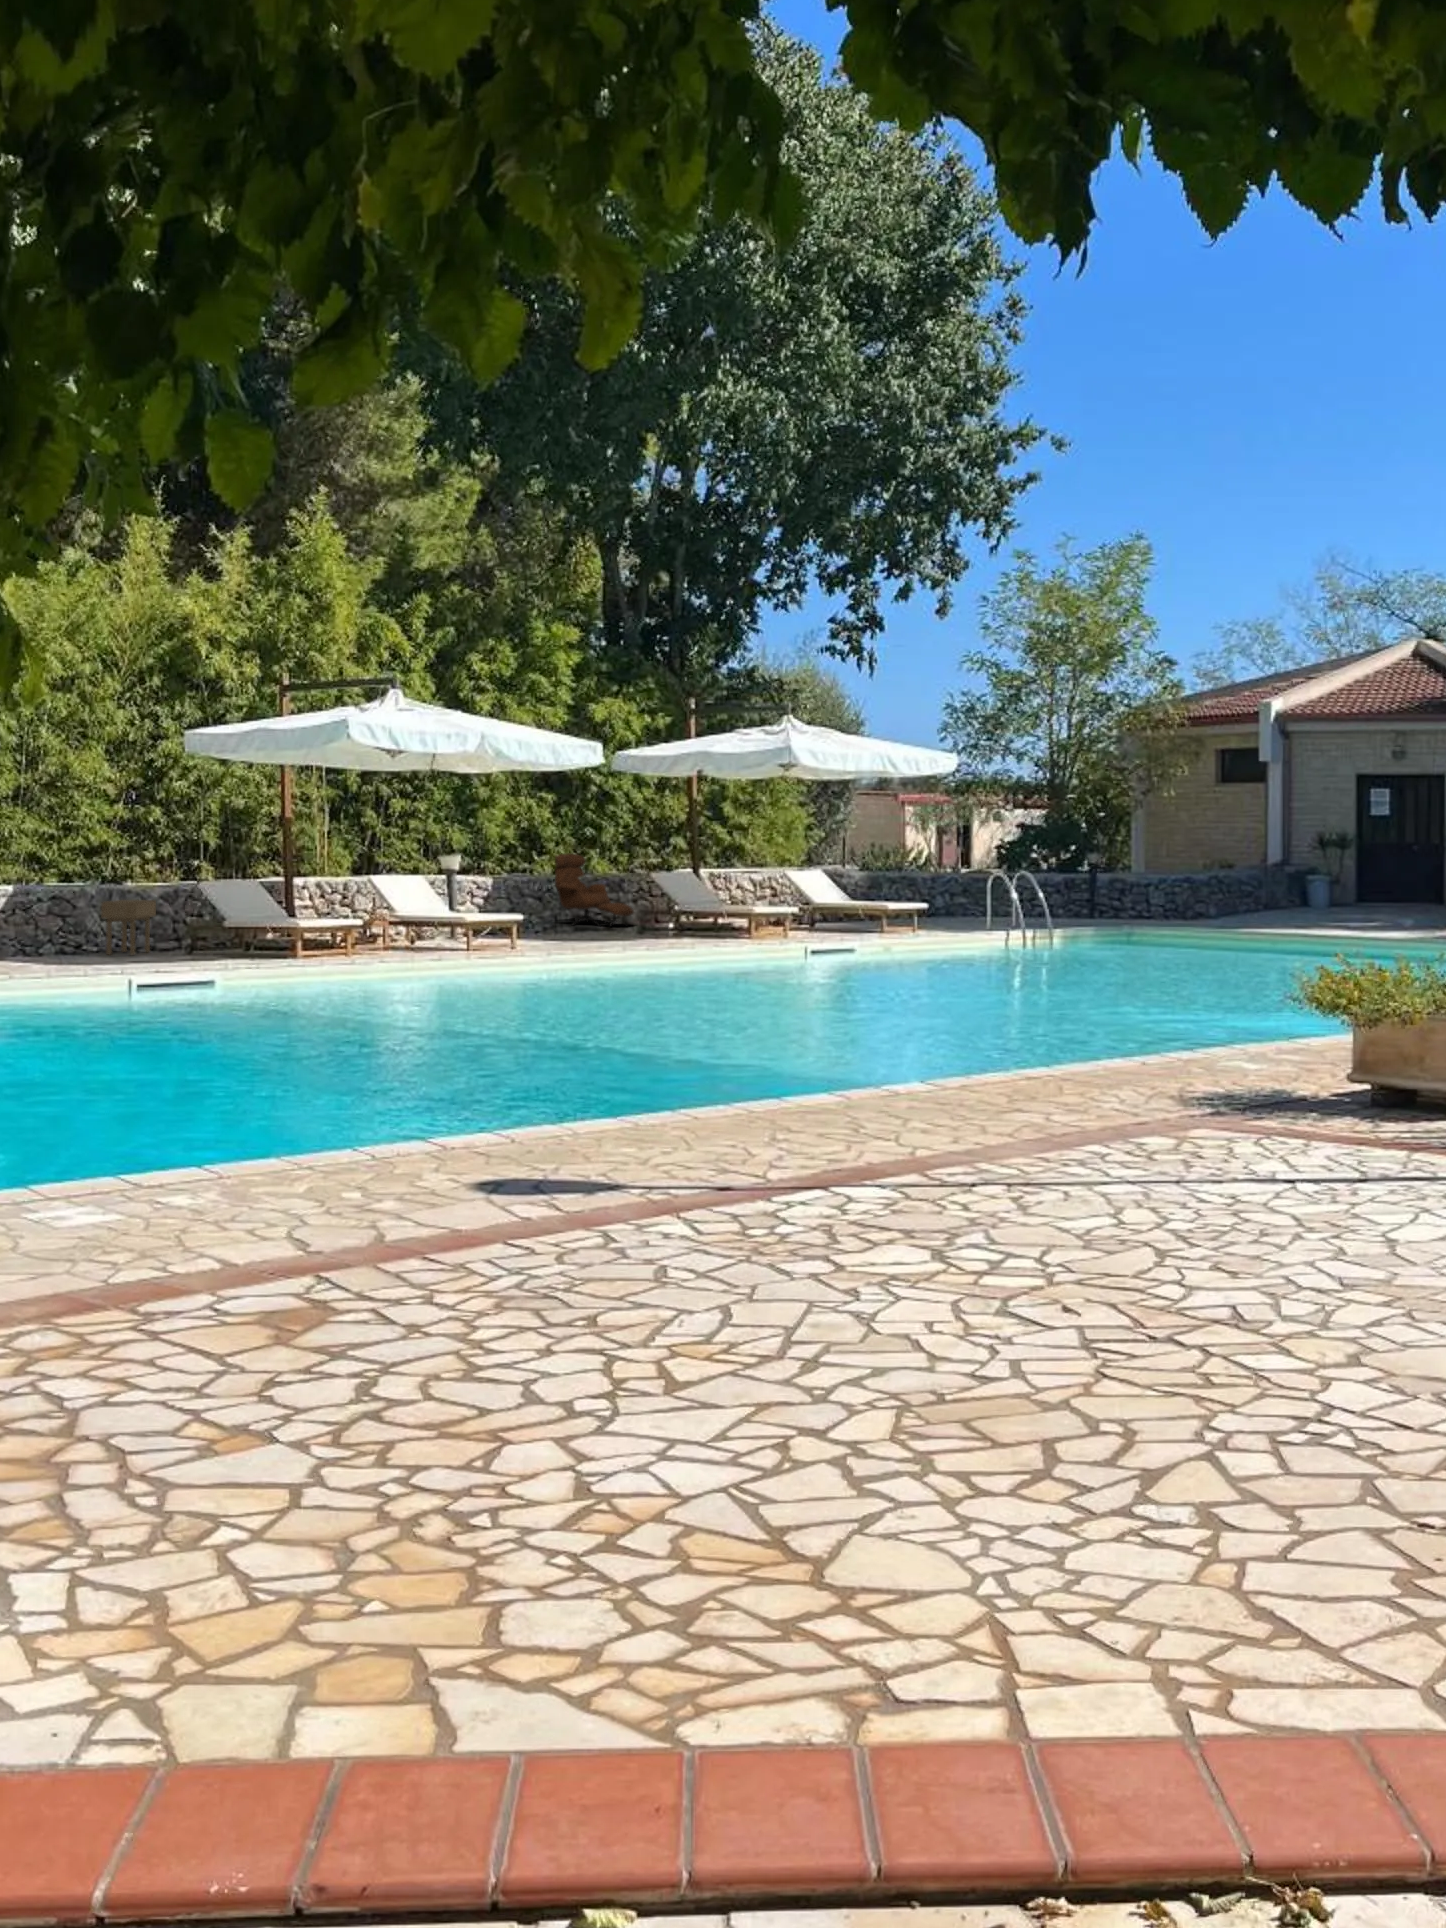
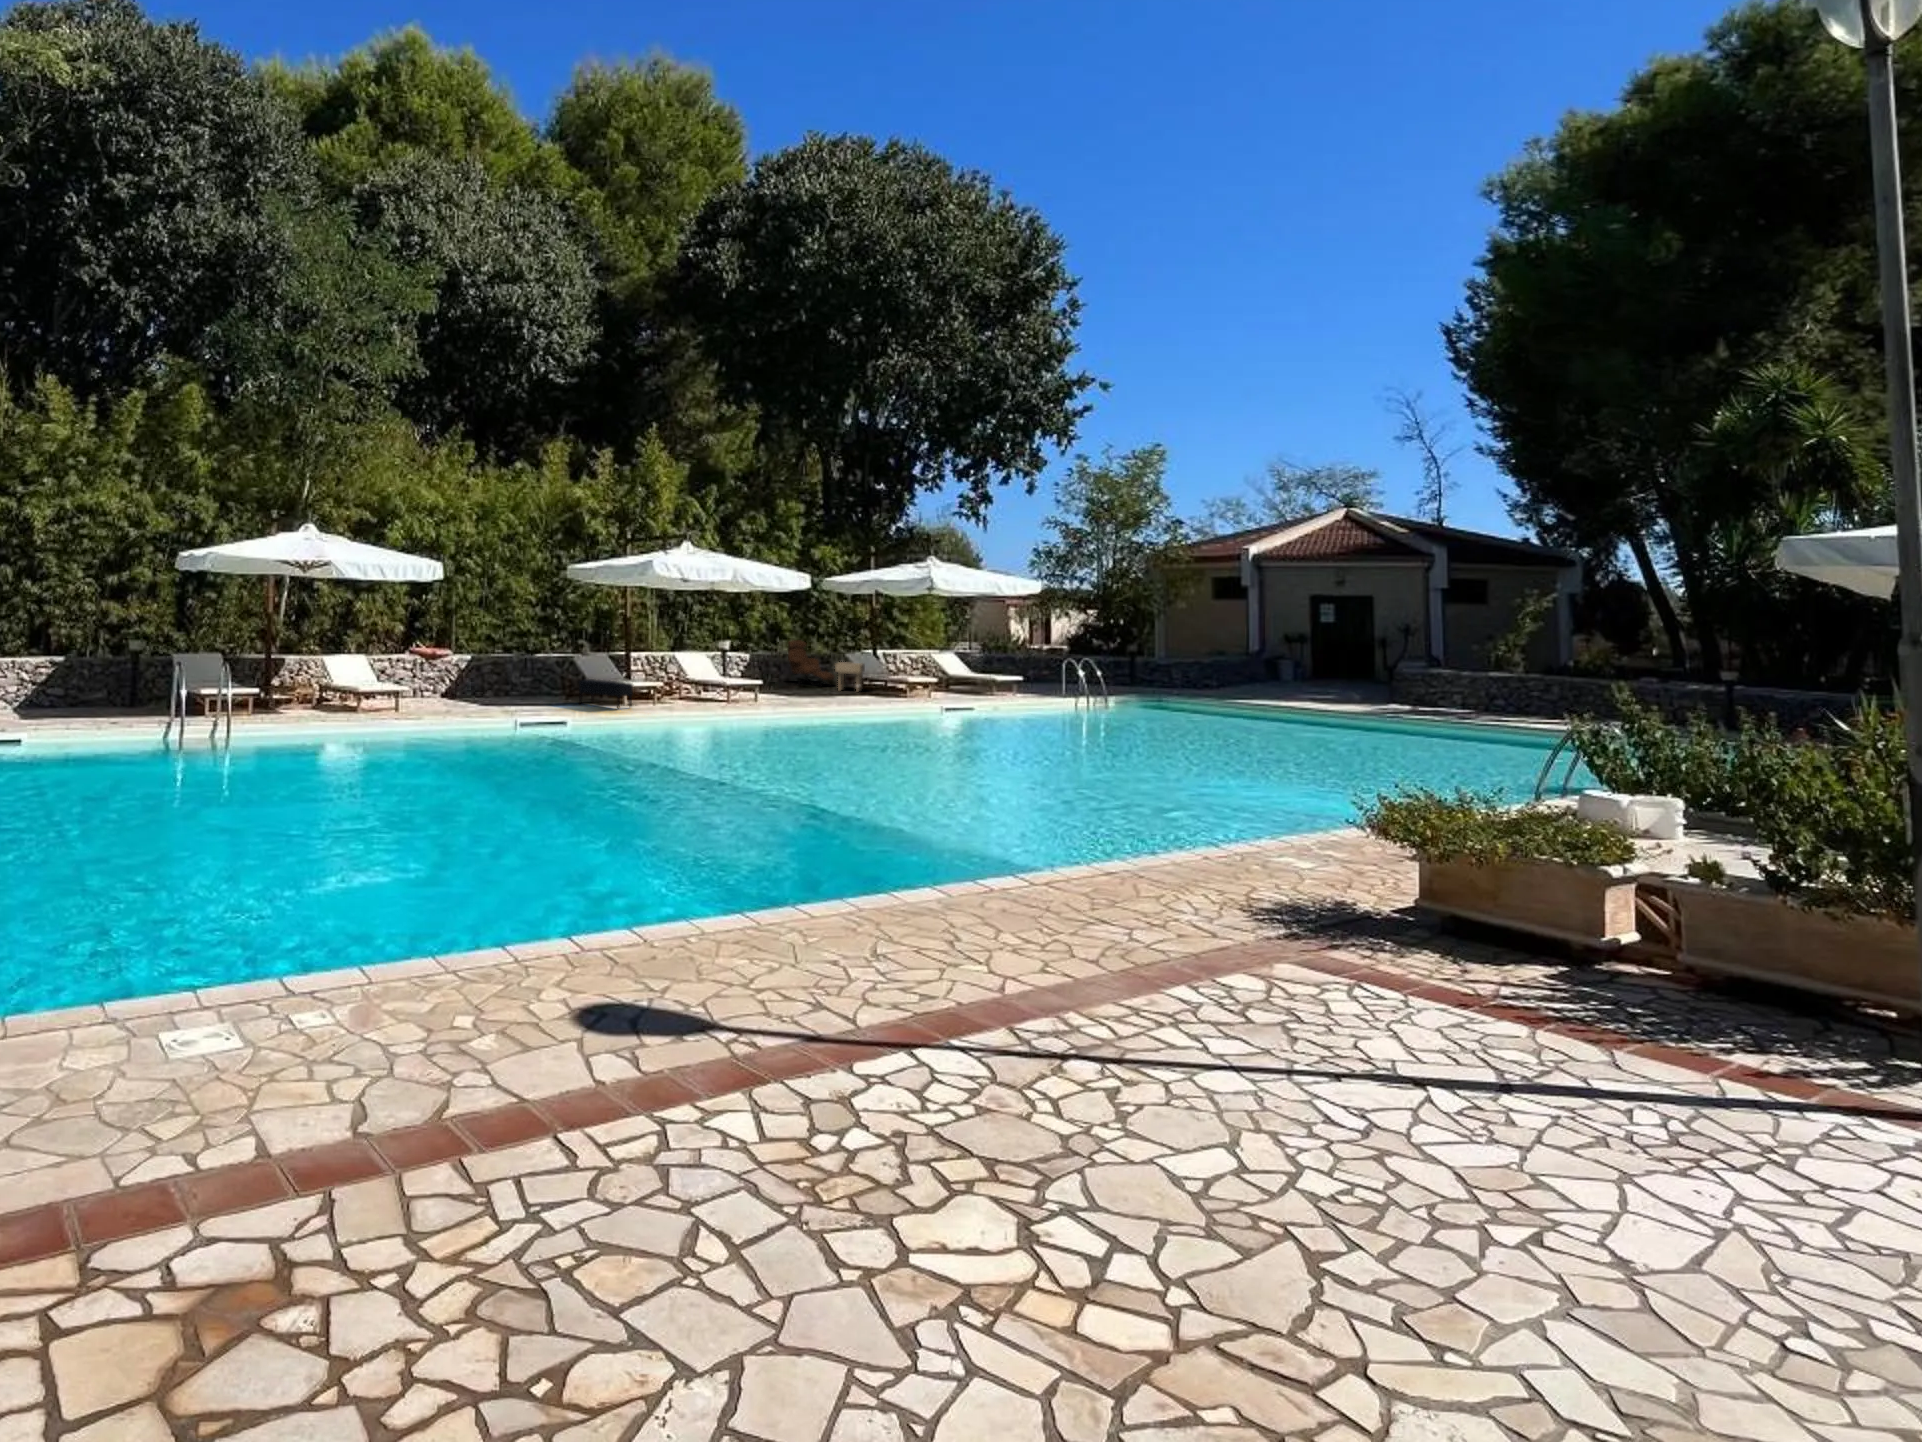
side table: present [101,900,156,955] -> present [835,662,865,691]
bench: none [210,917,308,962] -> present [579,679,633,708]

